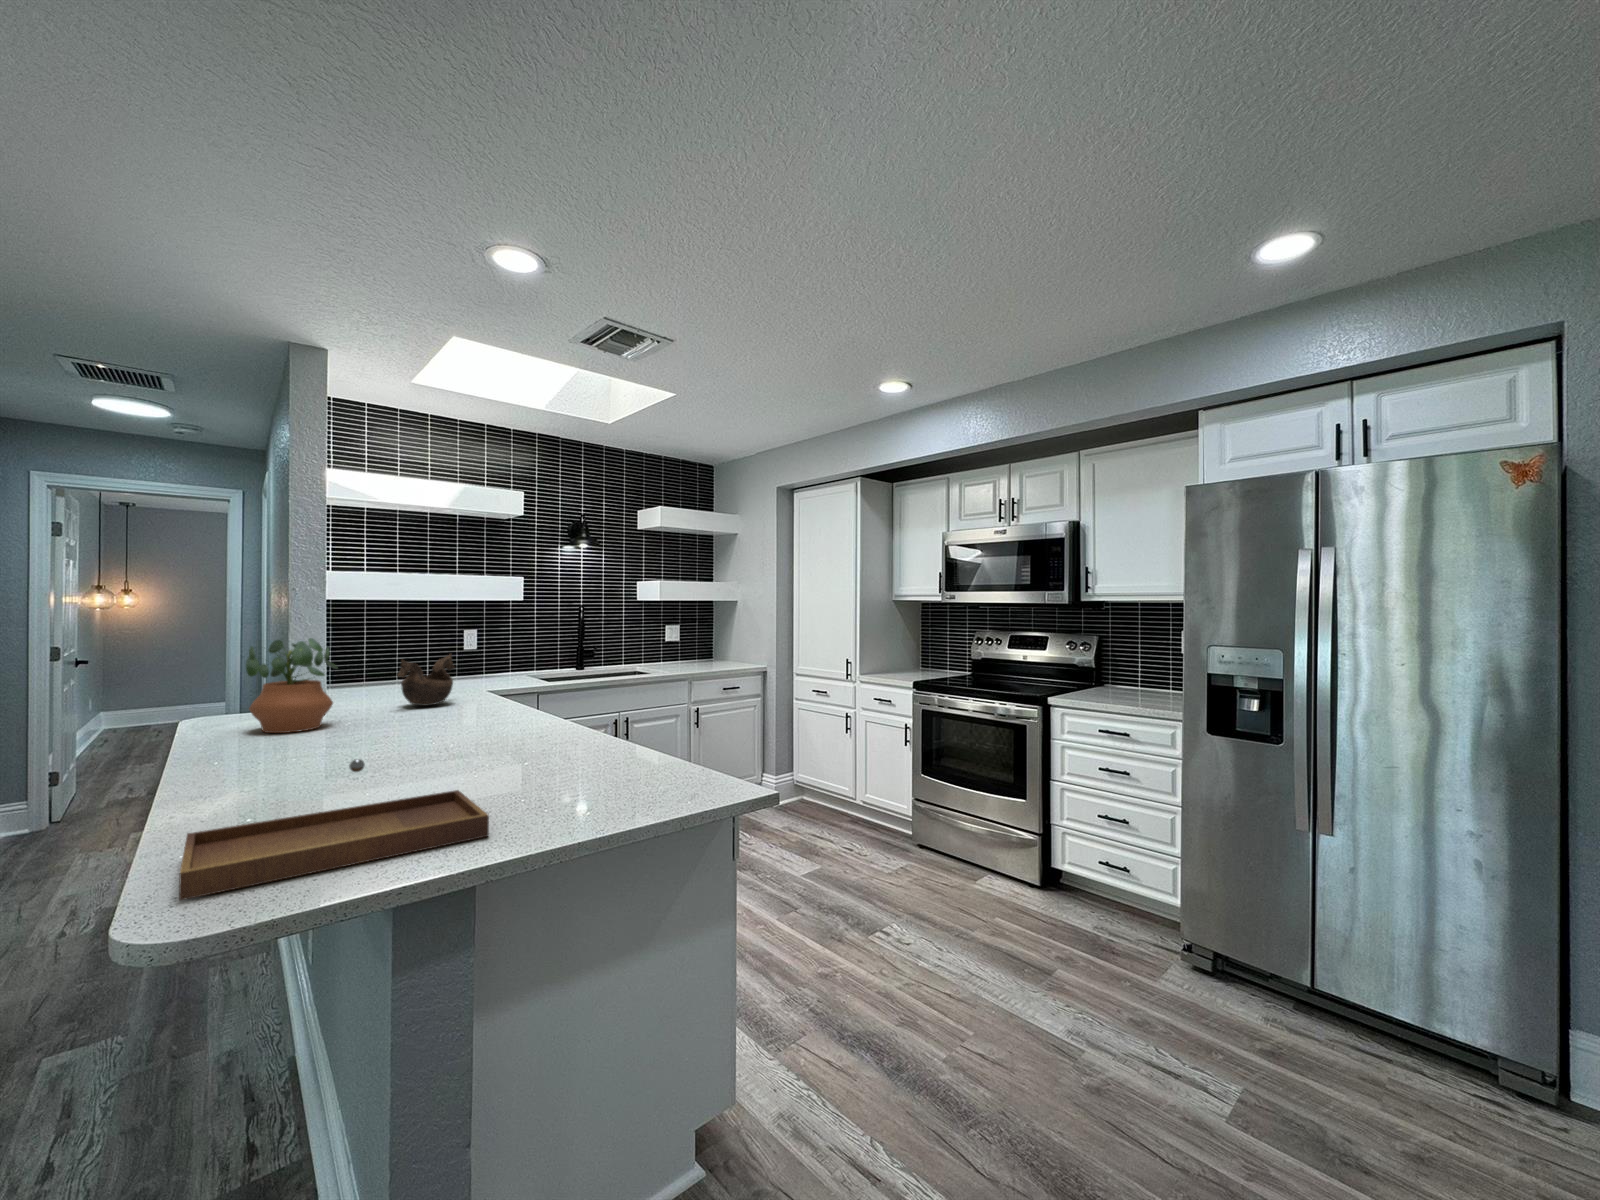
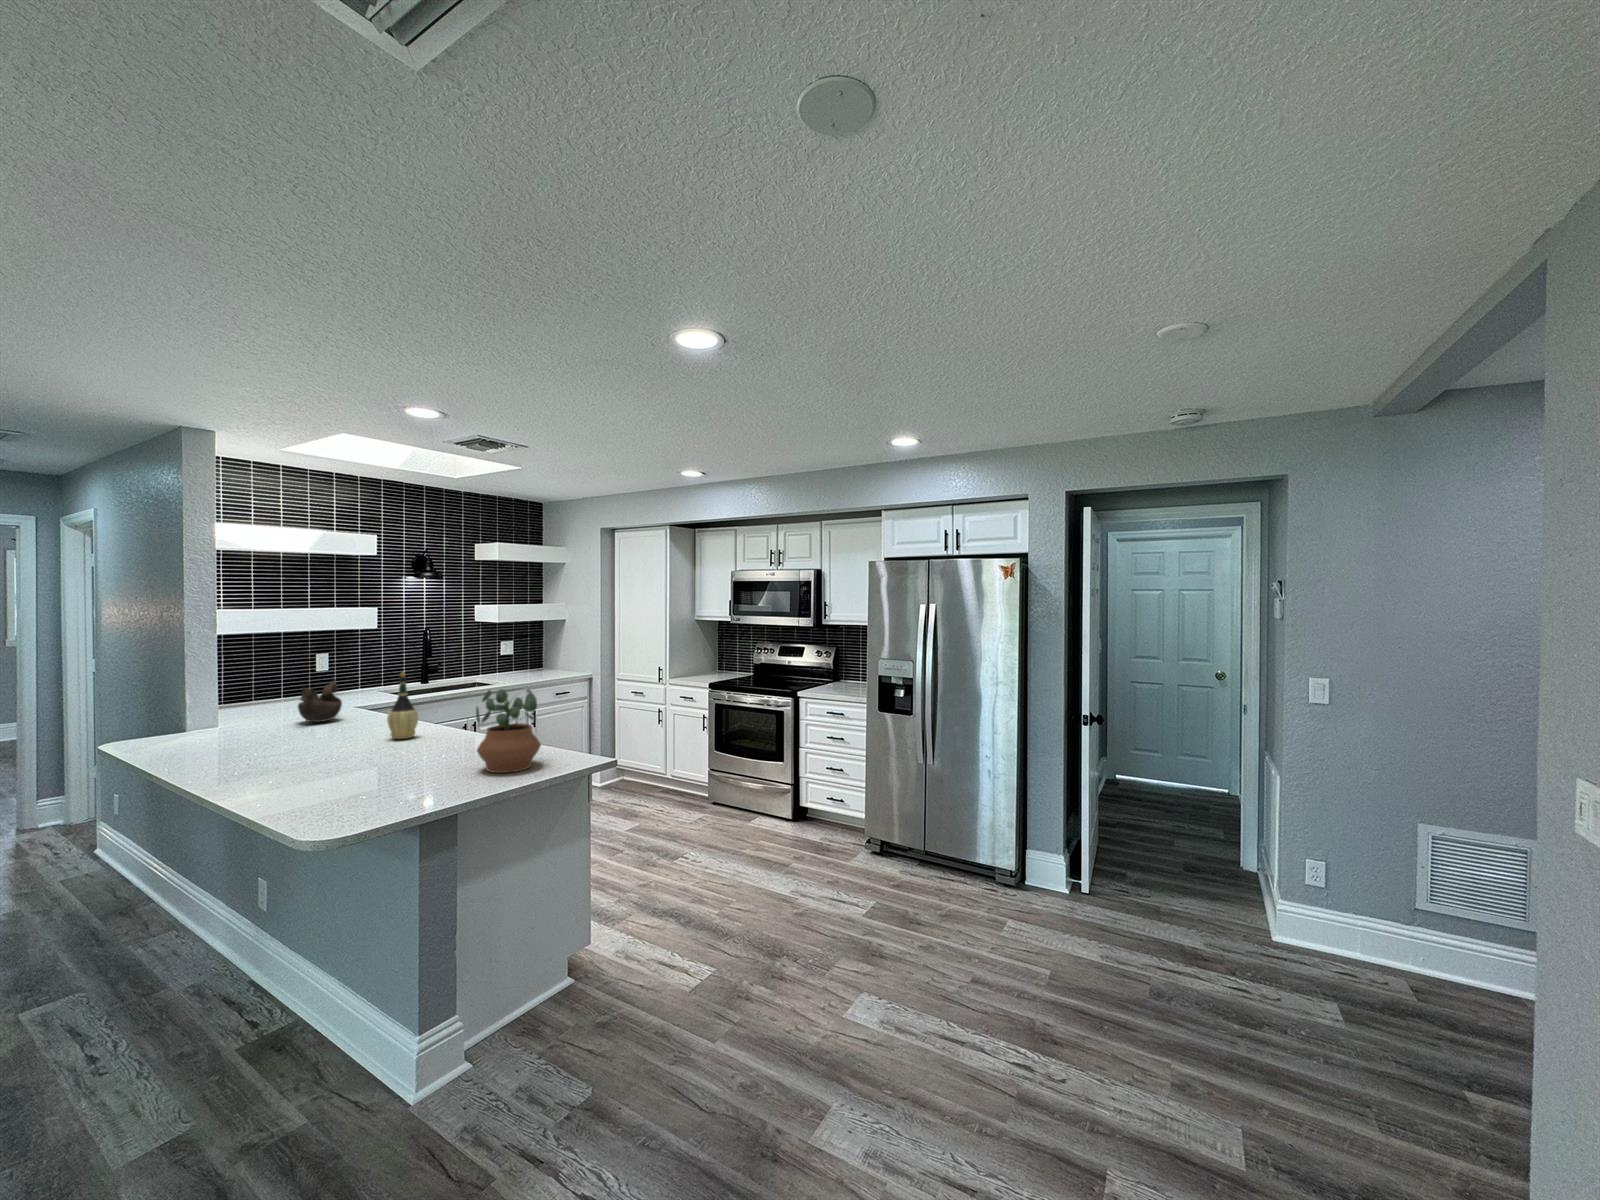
potted plant: present [246,638,338,733] -> present [476,689,541,773]
wine bottle: none [474,639,515,733] -> present [387,673,418,739]
tray: present [179,759,489,900] -> none [291,754,461,825]

